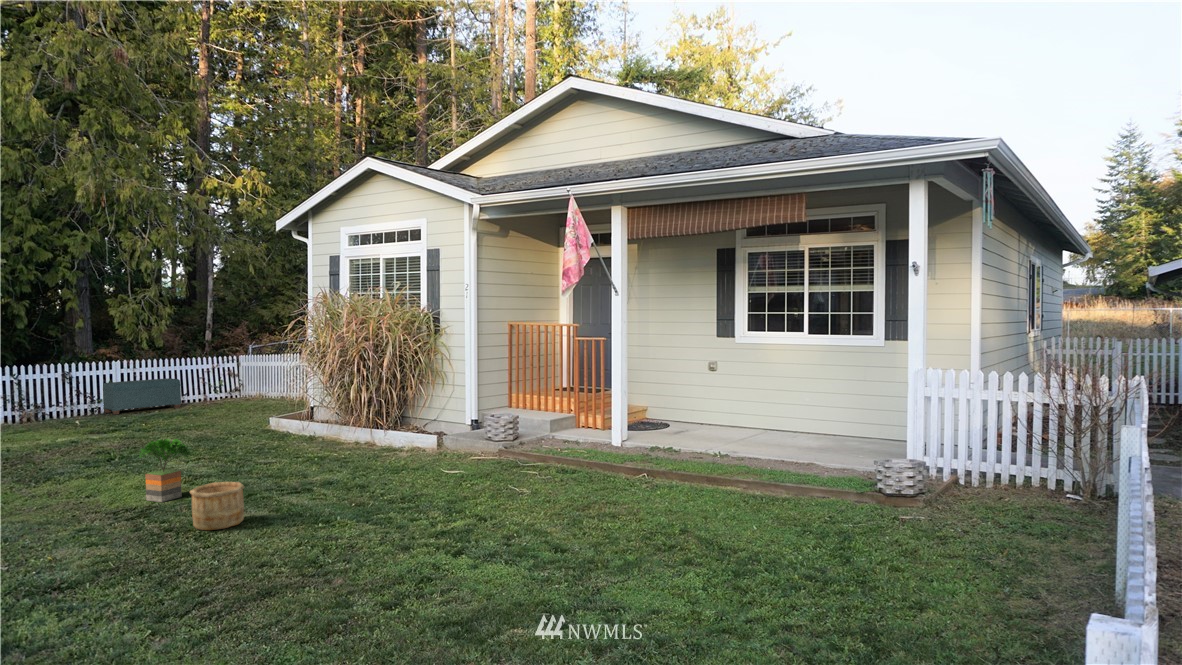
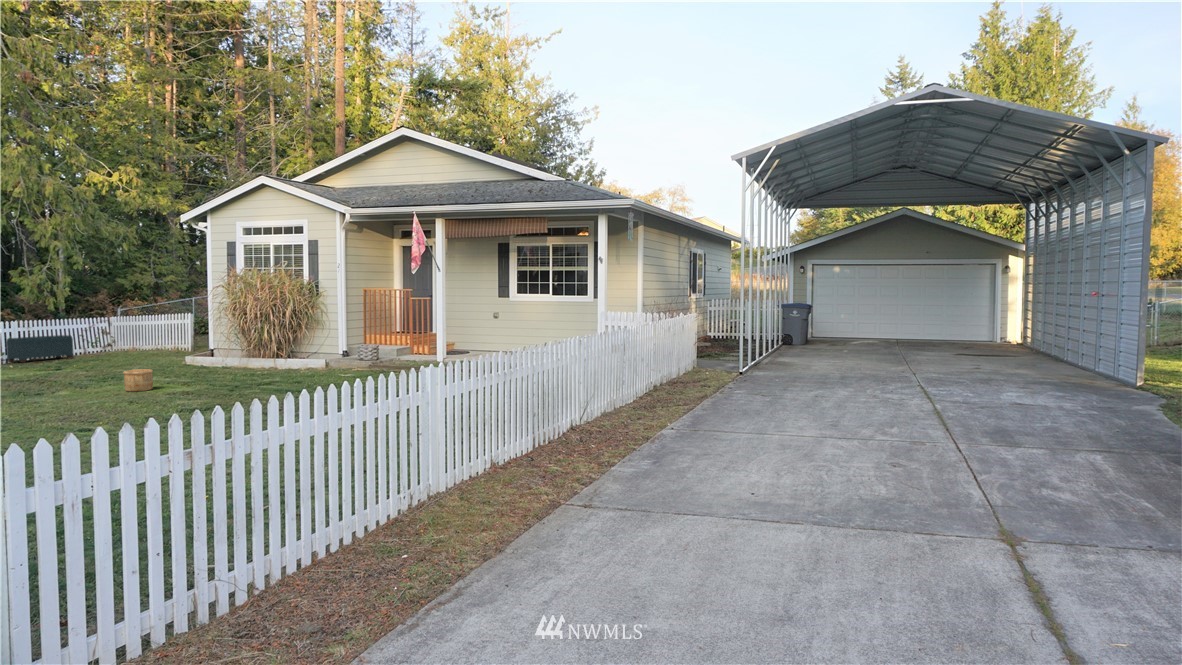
potted tree: present [140,439,191,502] -> none [171,351,203,388]
wooden bucket: present [190,482,244,530] -> present [123,369,153,391]

